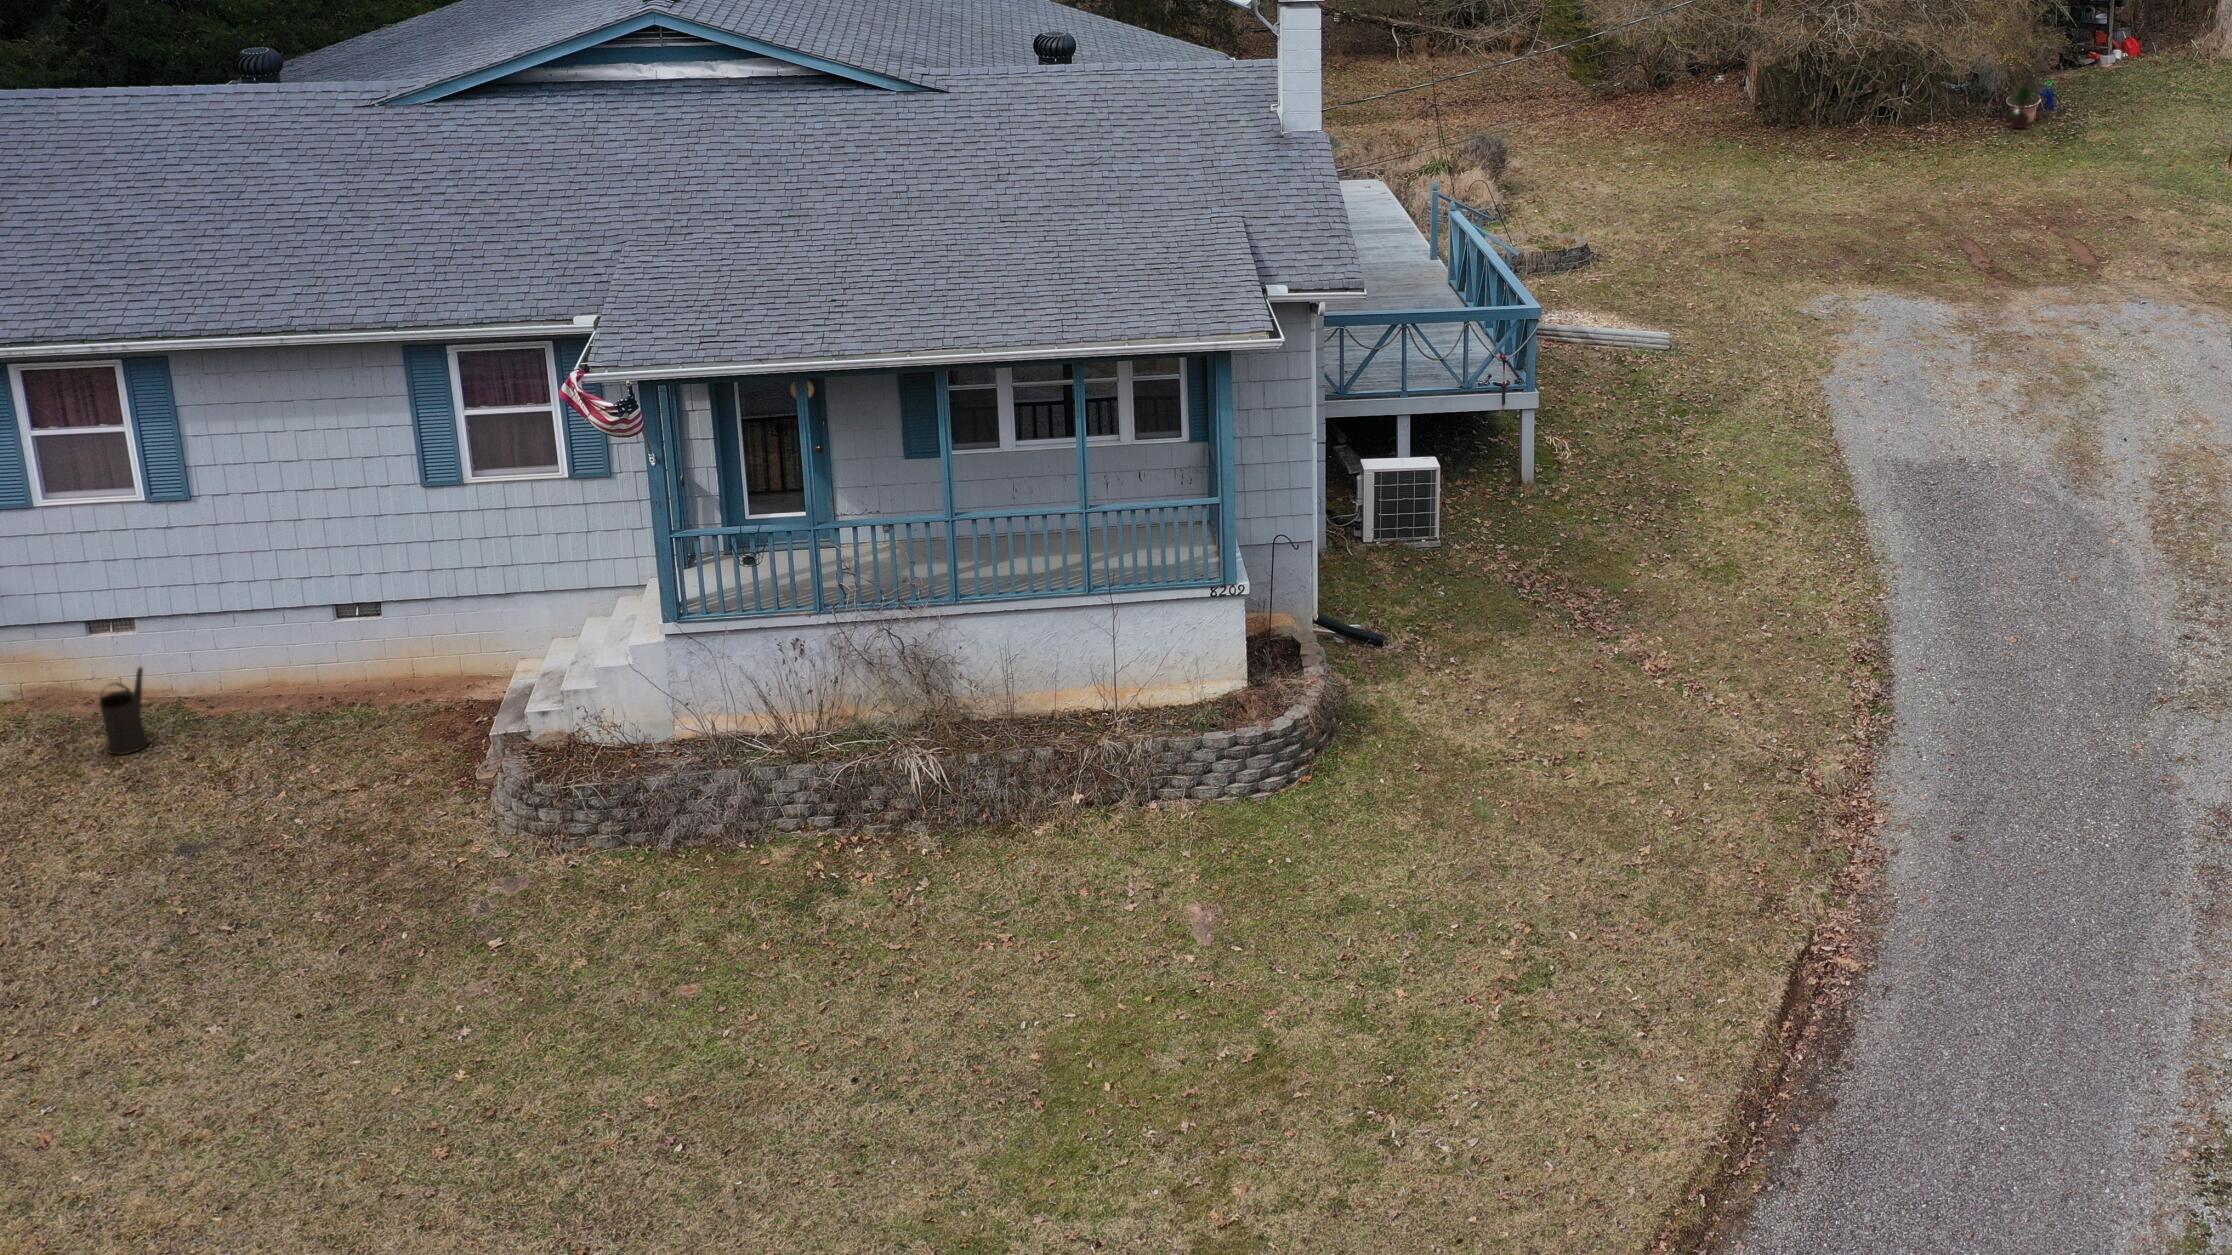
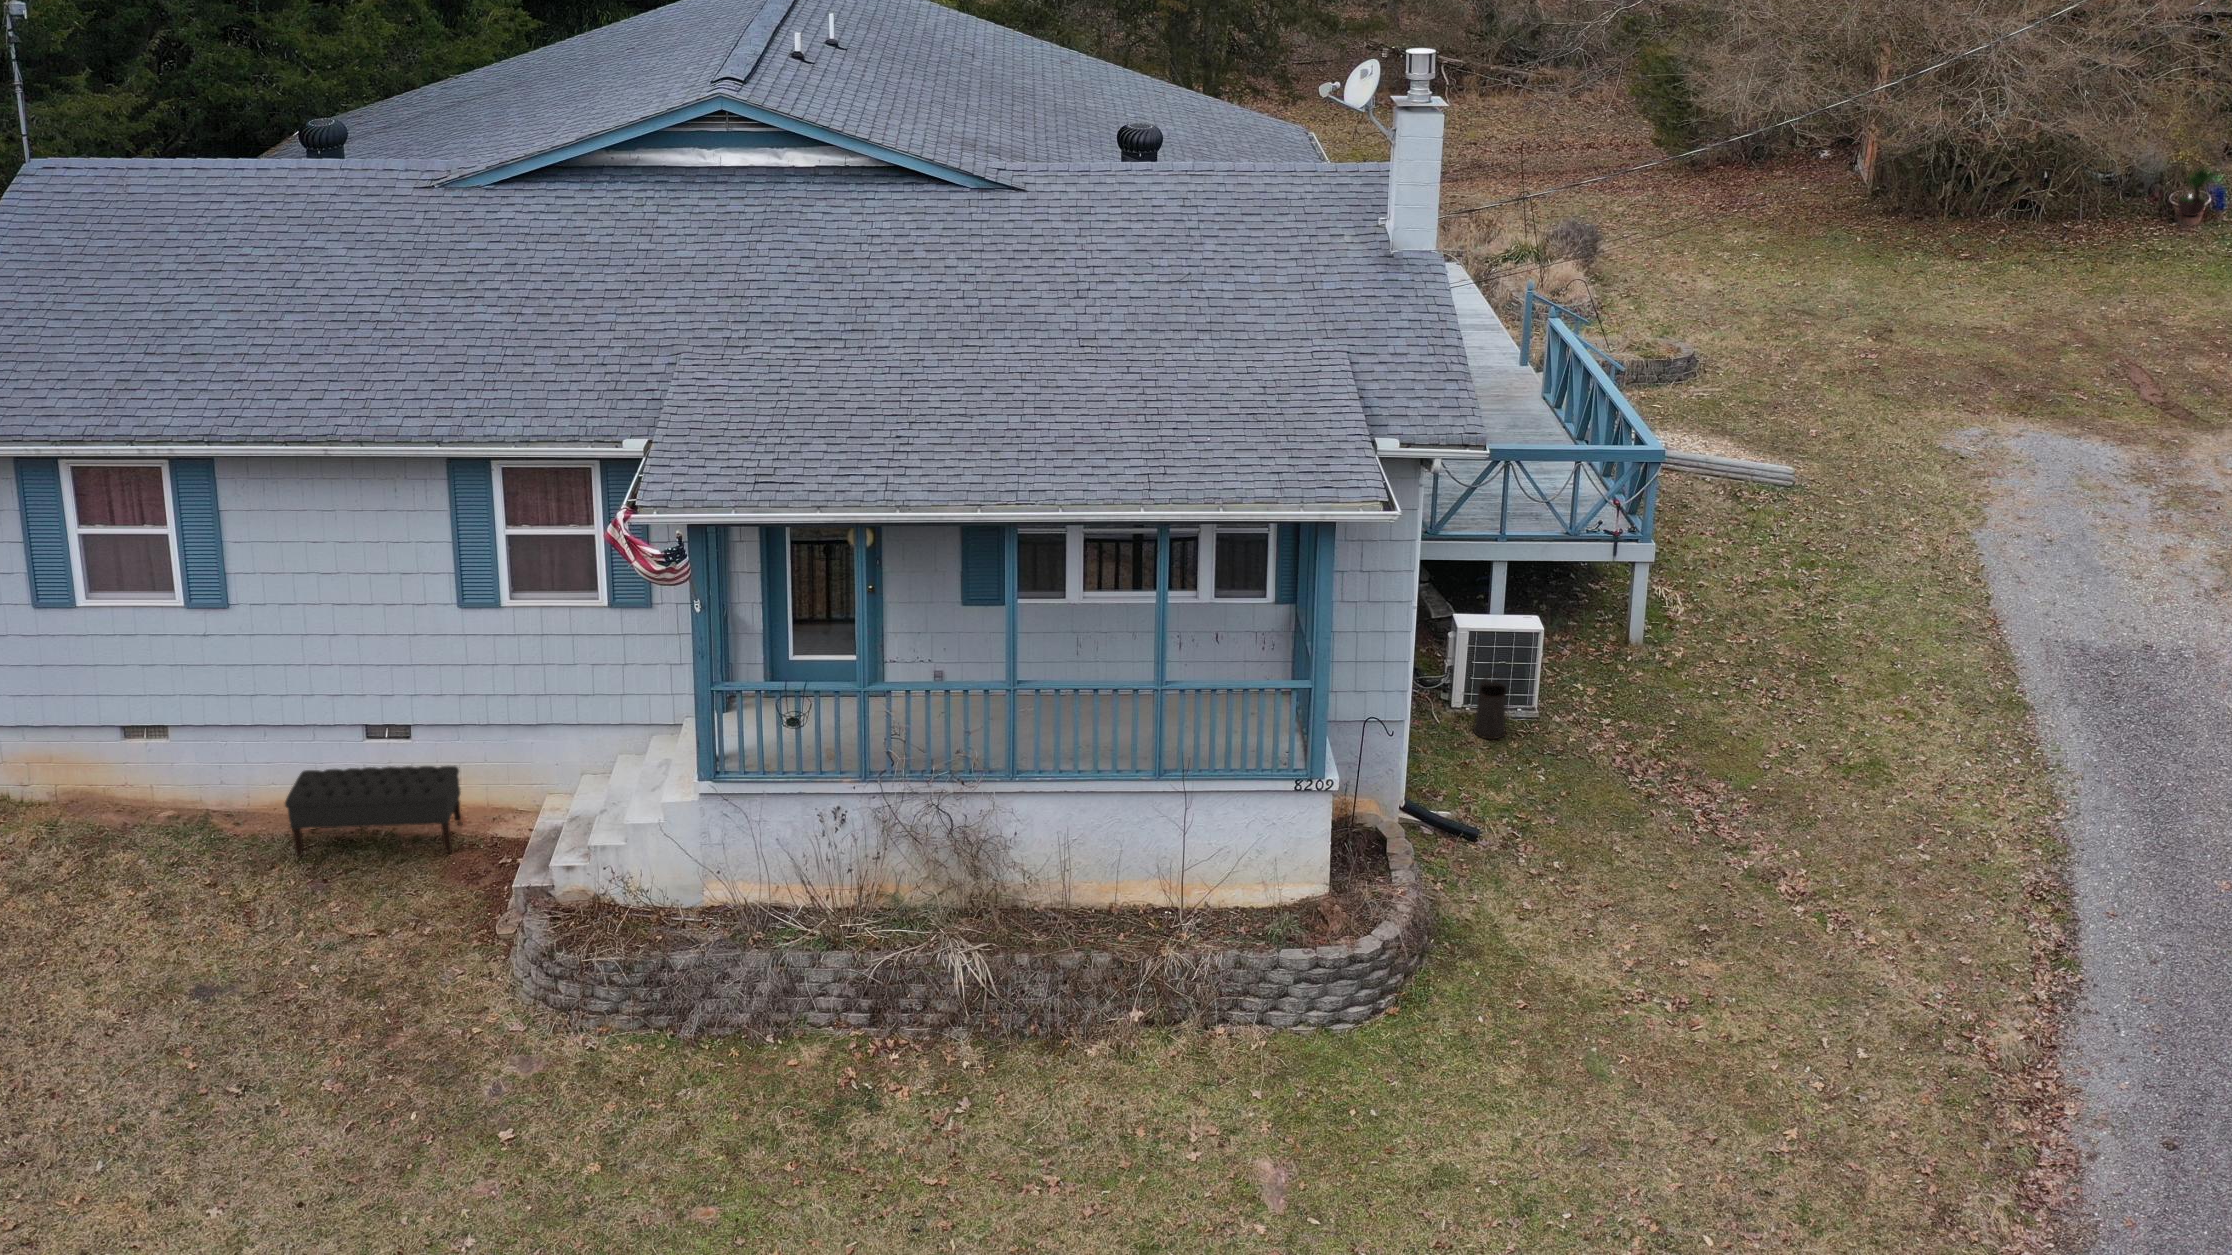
bench: none [254,643,438,739] -> present [285,766,463,858]
watering can: present [100,667,150,755] -> present [1473,674,1506,739]

